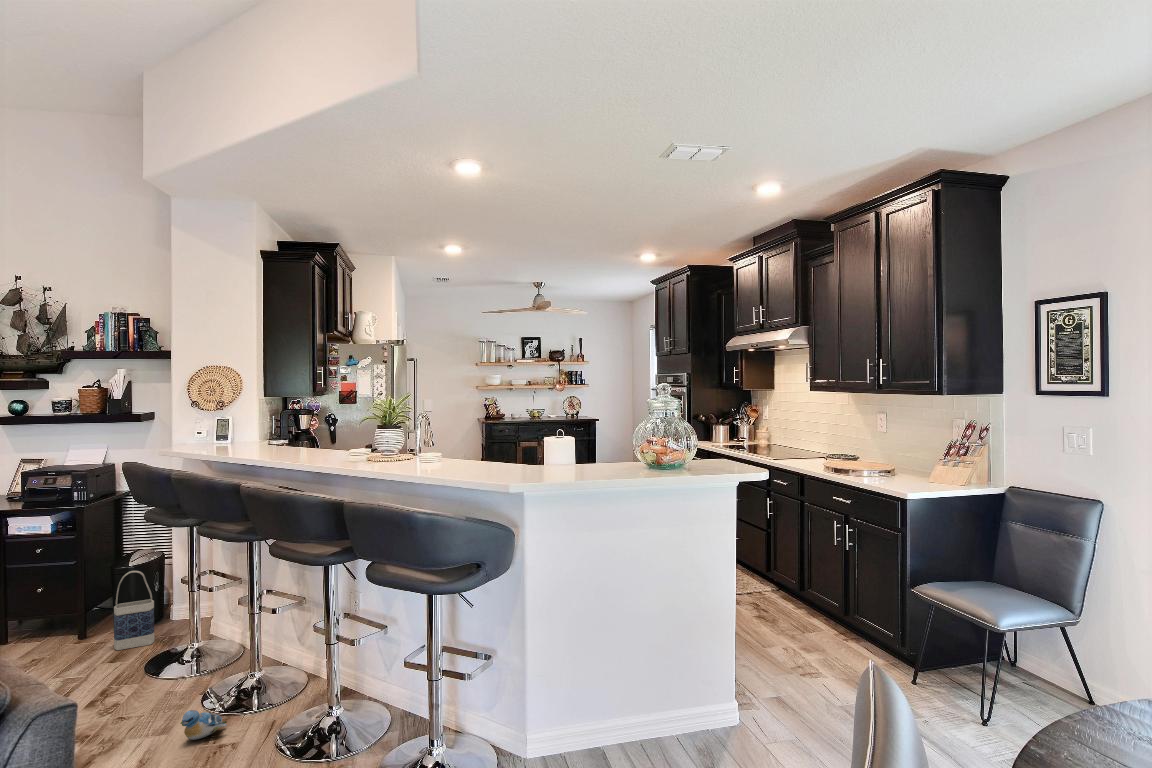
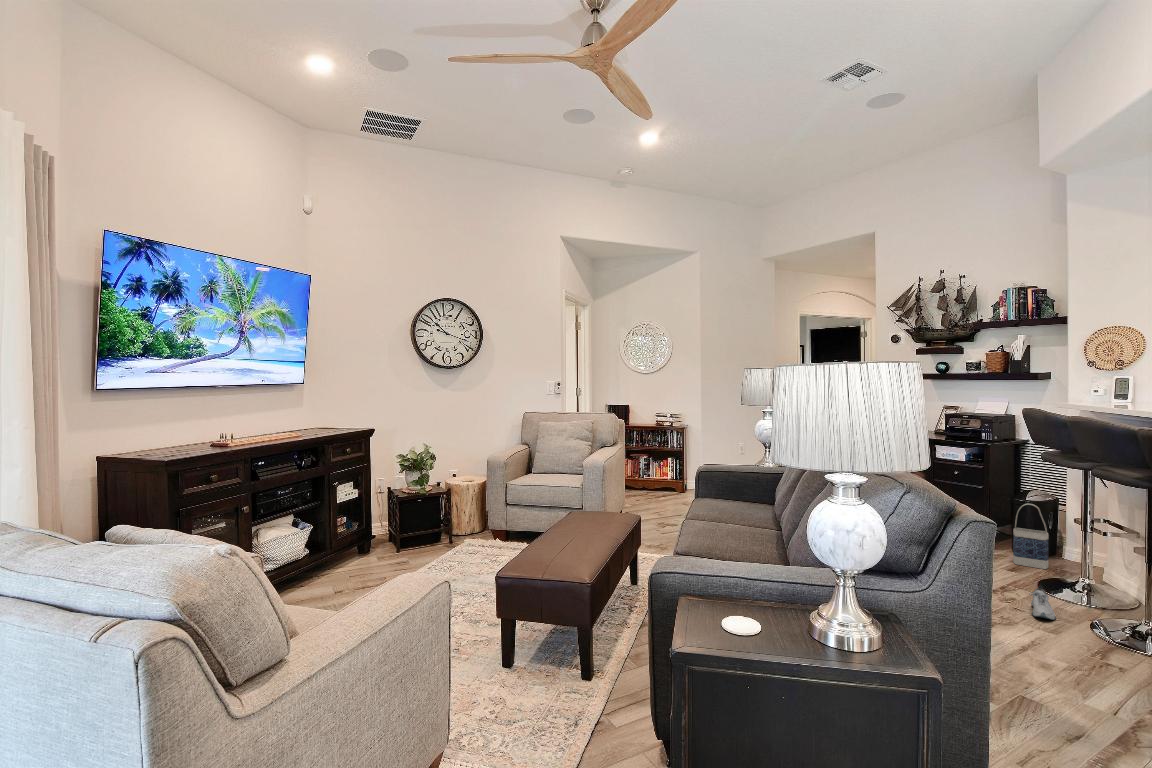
shoe: none [133,674,164,716] -> present [1029,586,1056,620]
plush toy: present [180,710,227,740] -> none [1070,626,1118,655]

